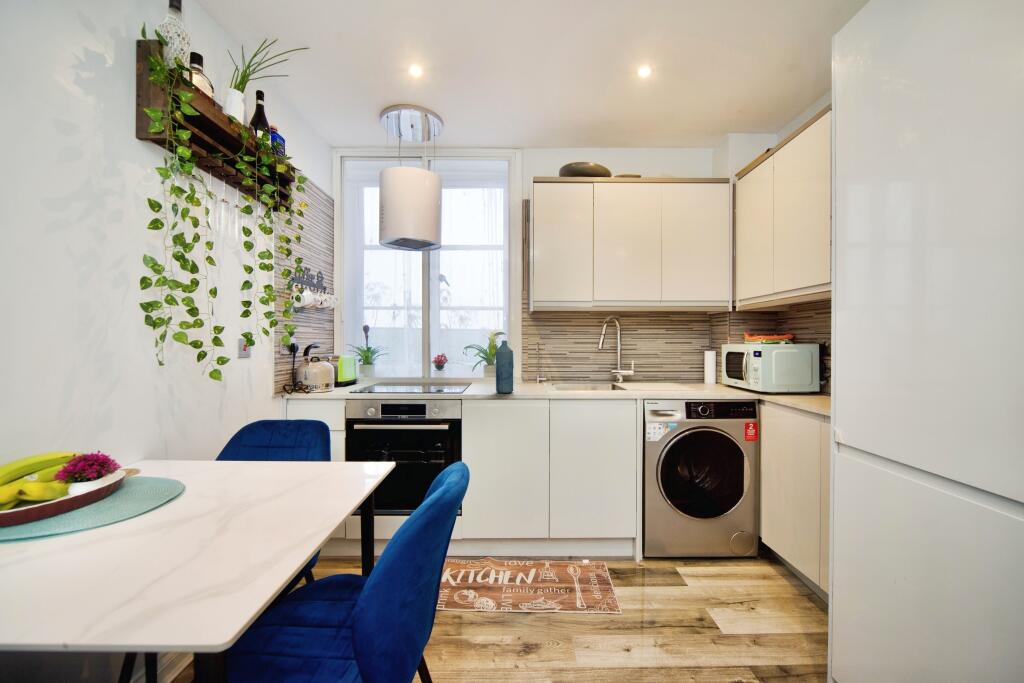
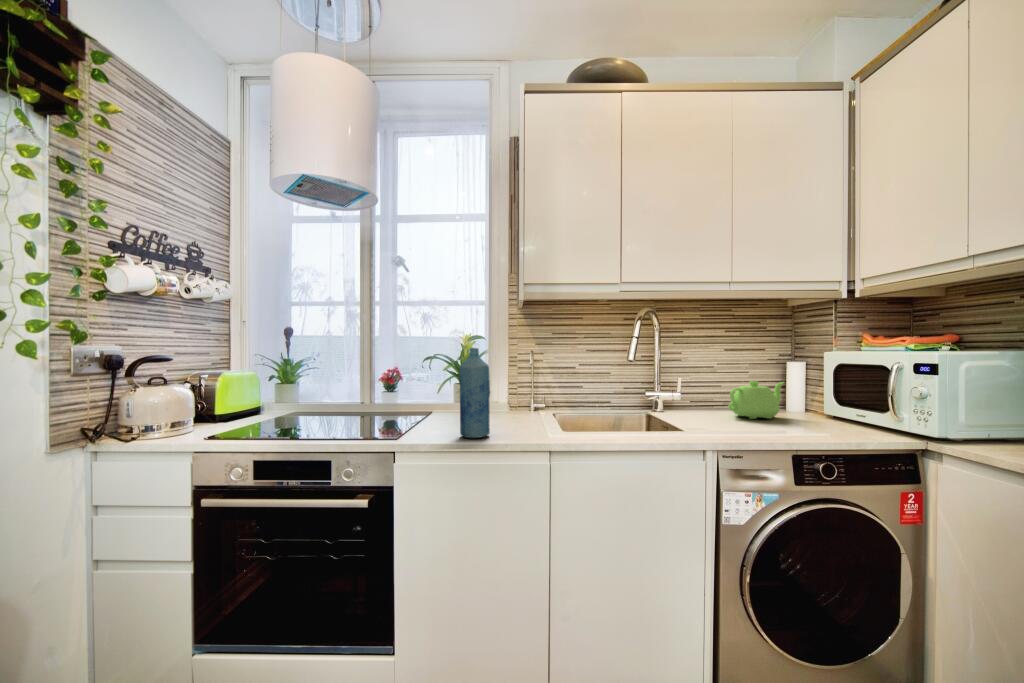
teapot: none [661,363,698,386] -> present [728,381,784,419]

